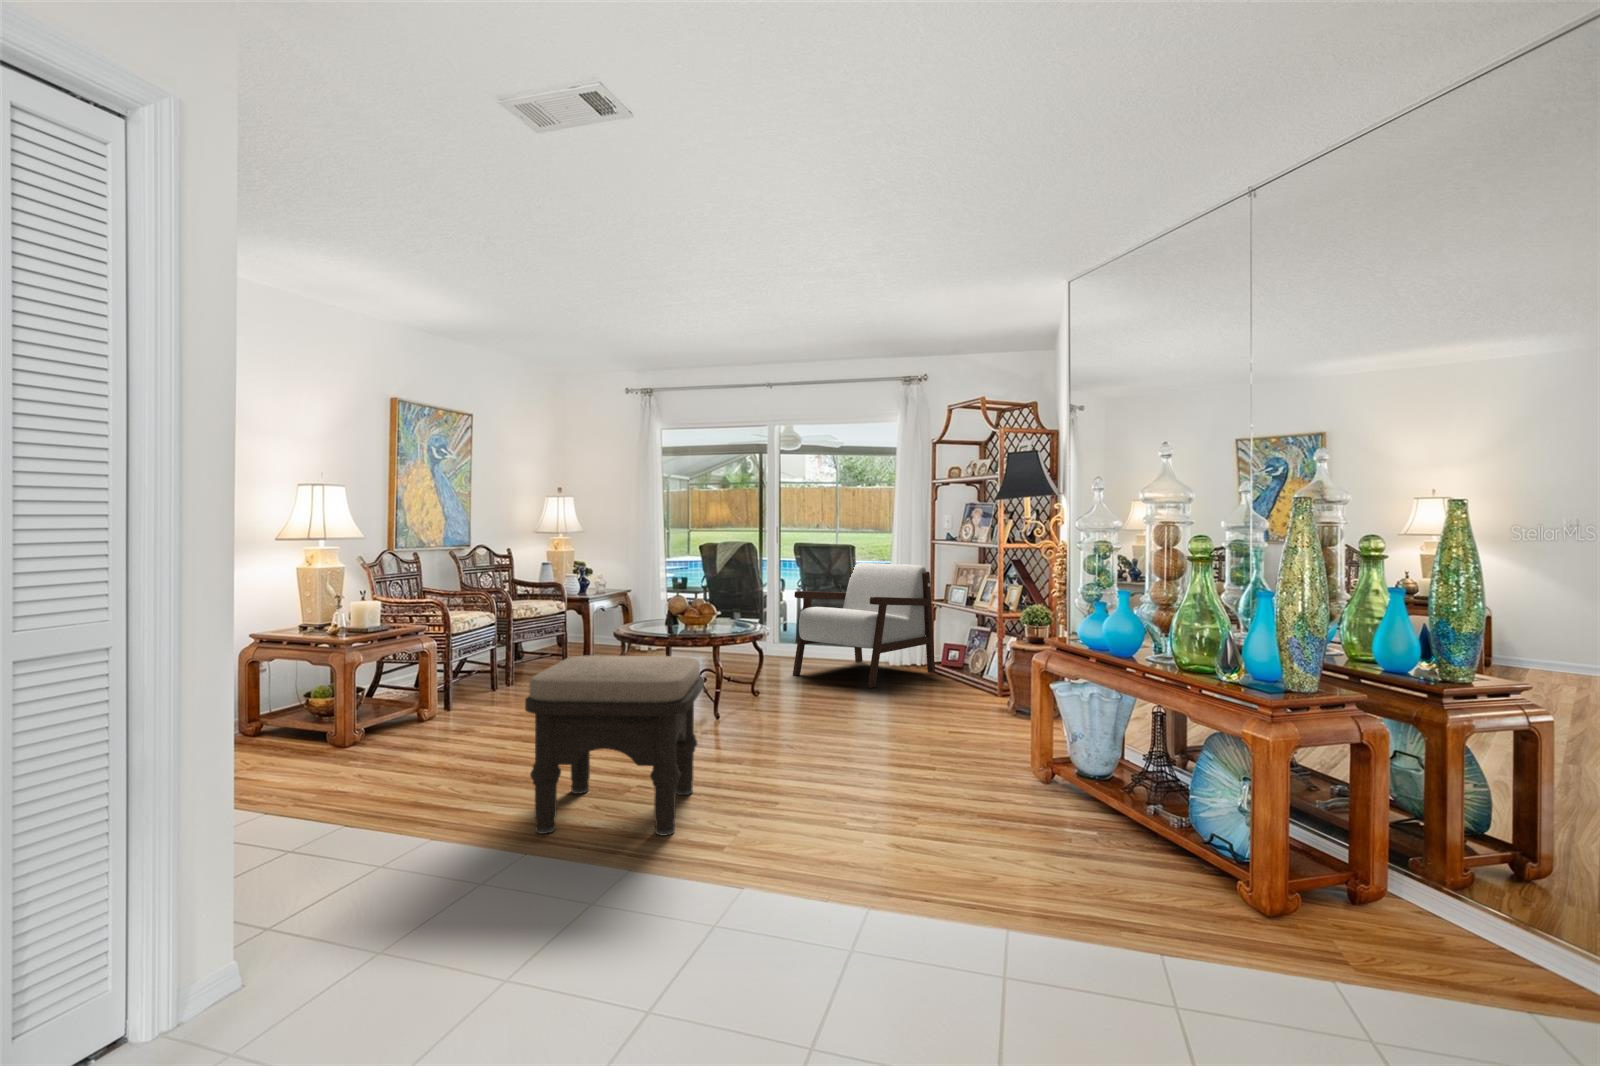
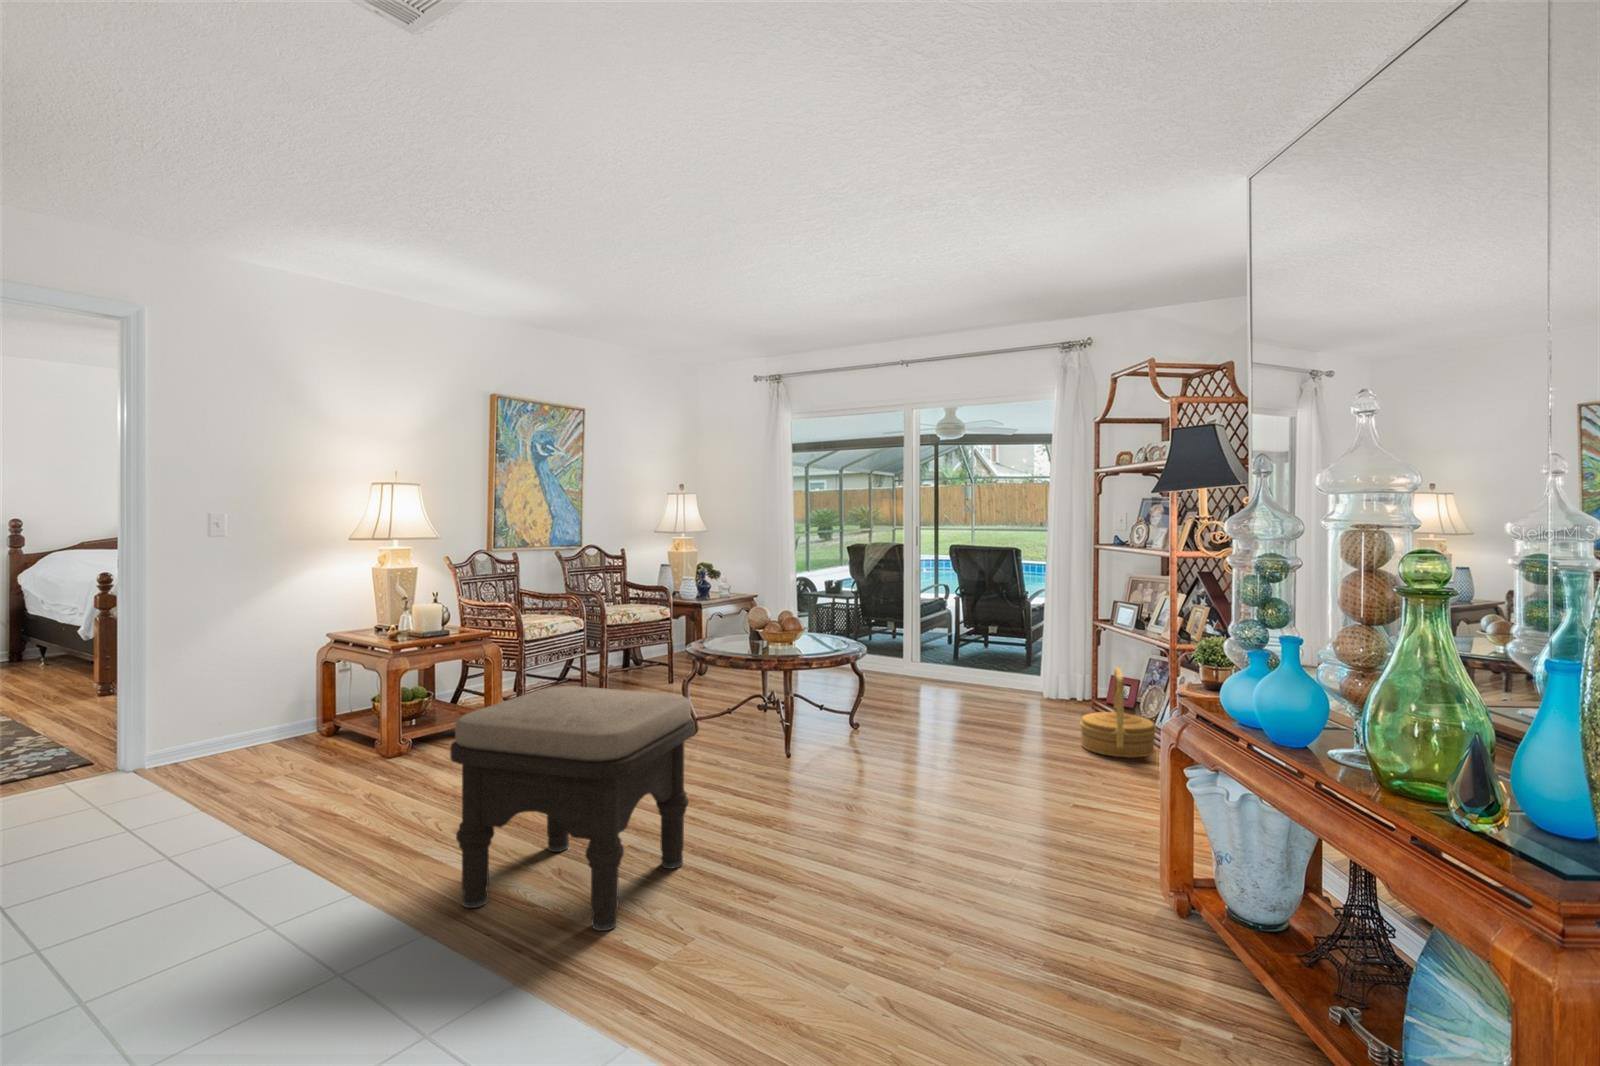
armchair: present [793,563,935,688] -> none [914,571,1097,728]
woven basket: none [935,634,992,701] -> present [1080,667,1157,758]

